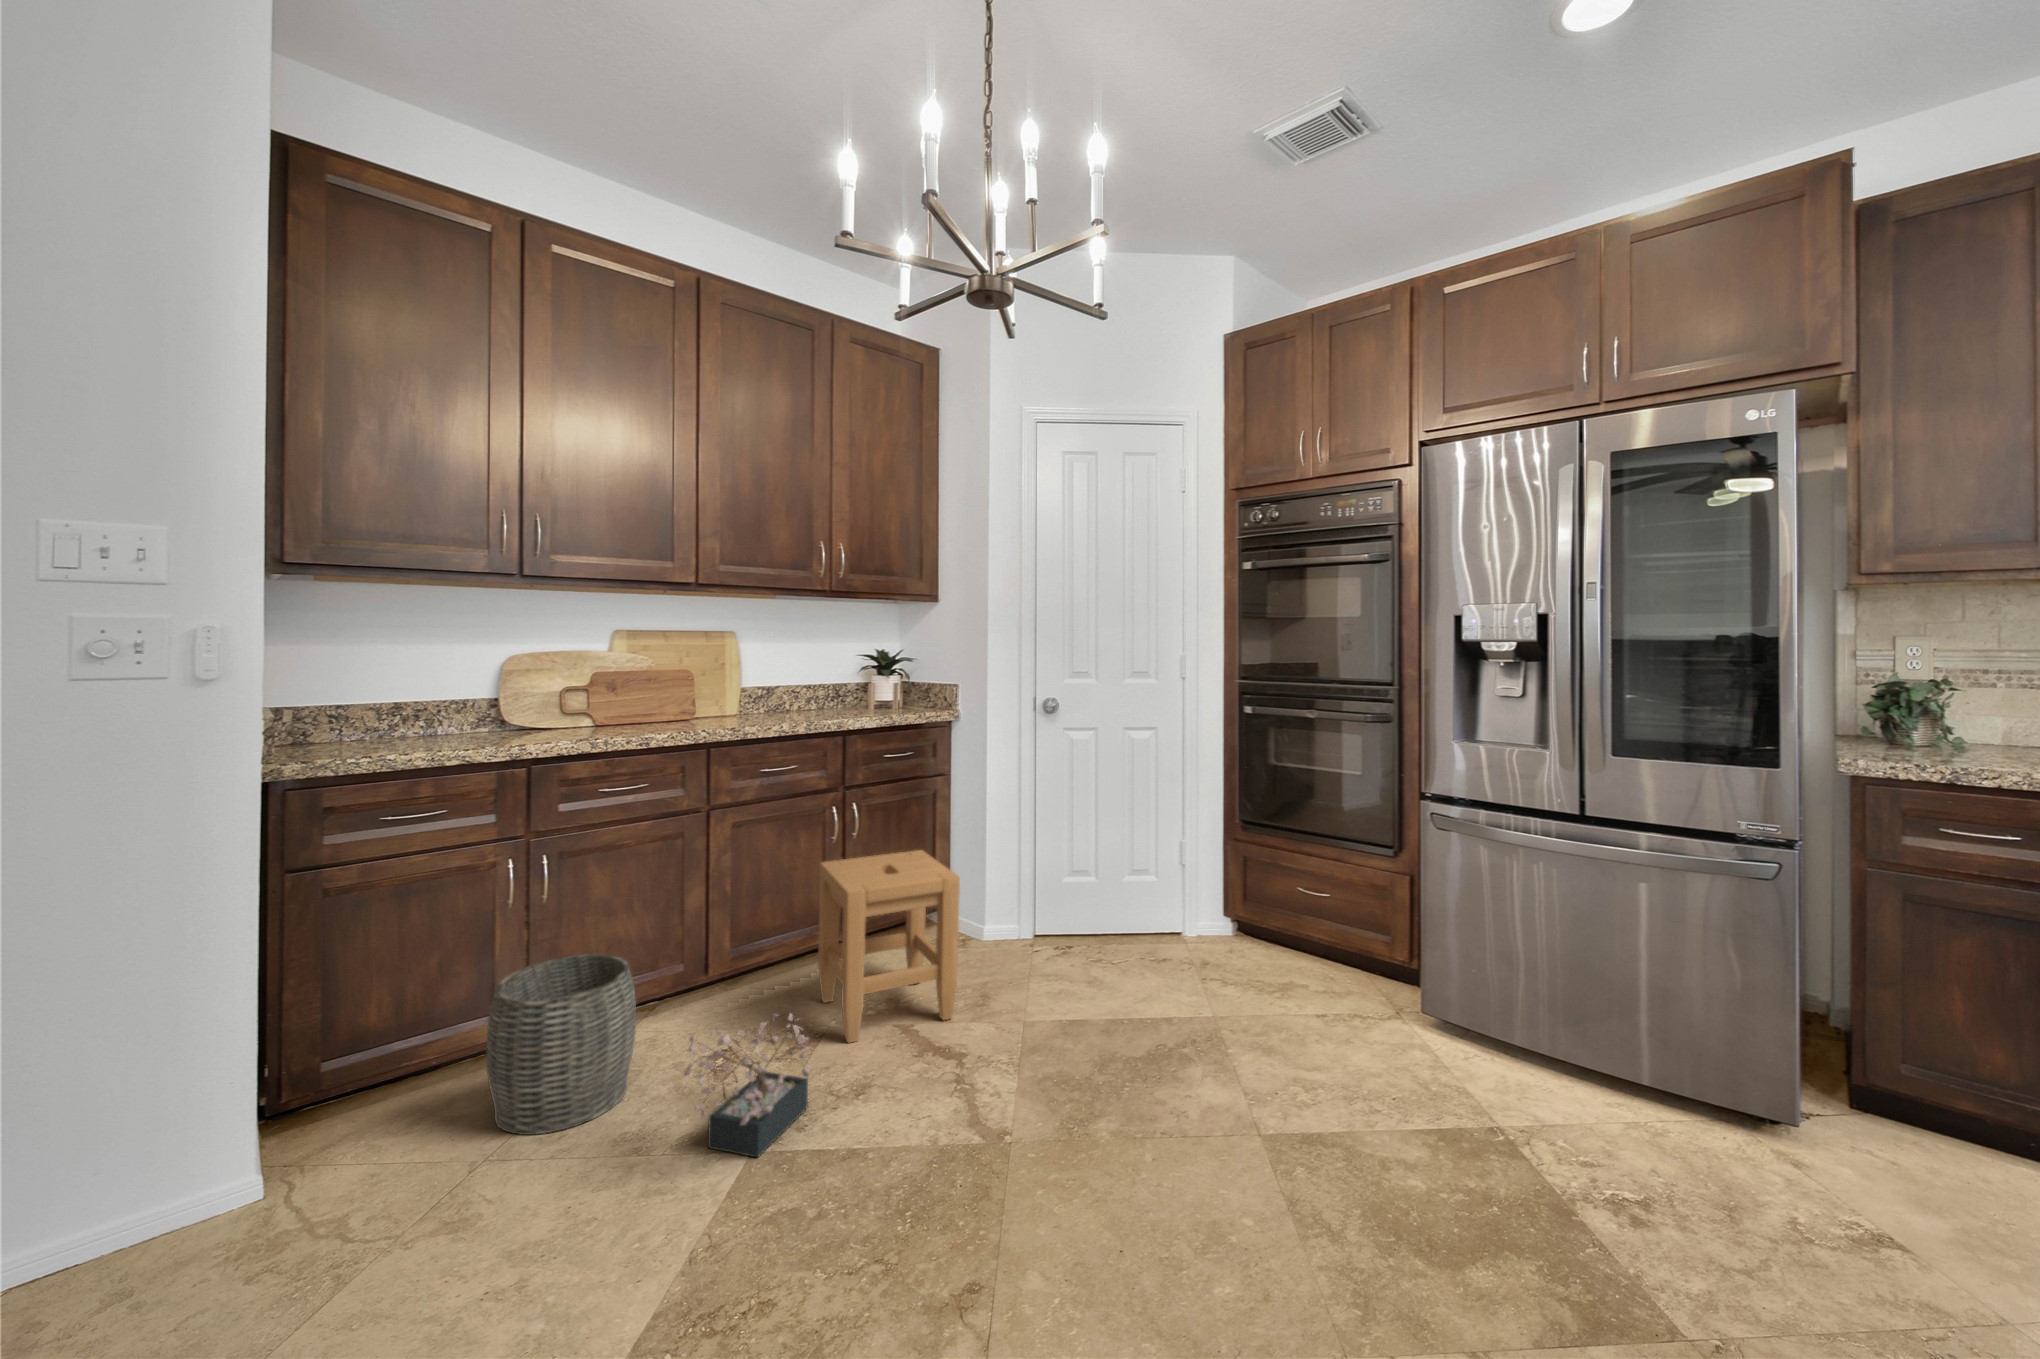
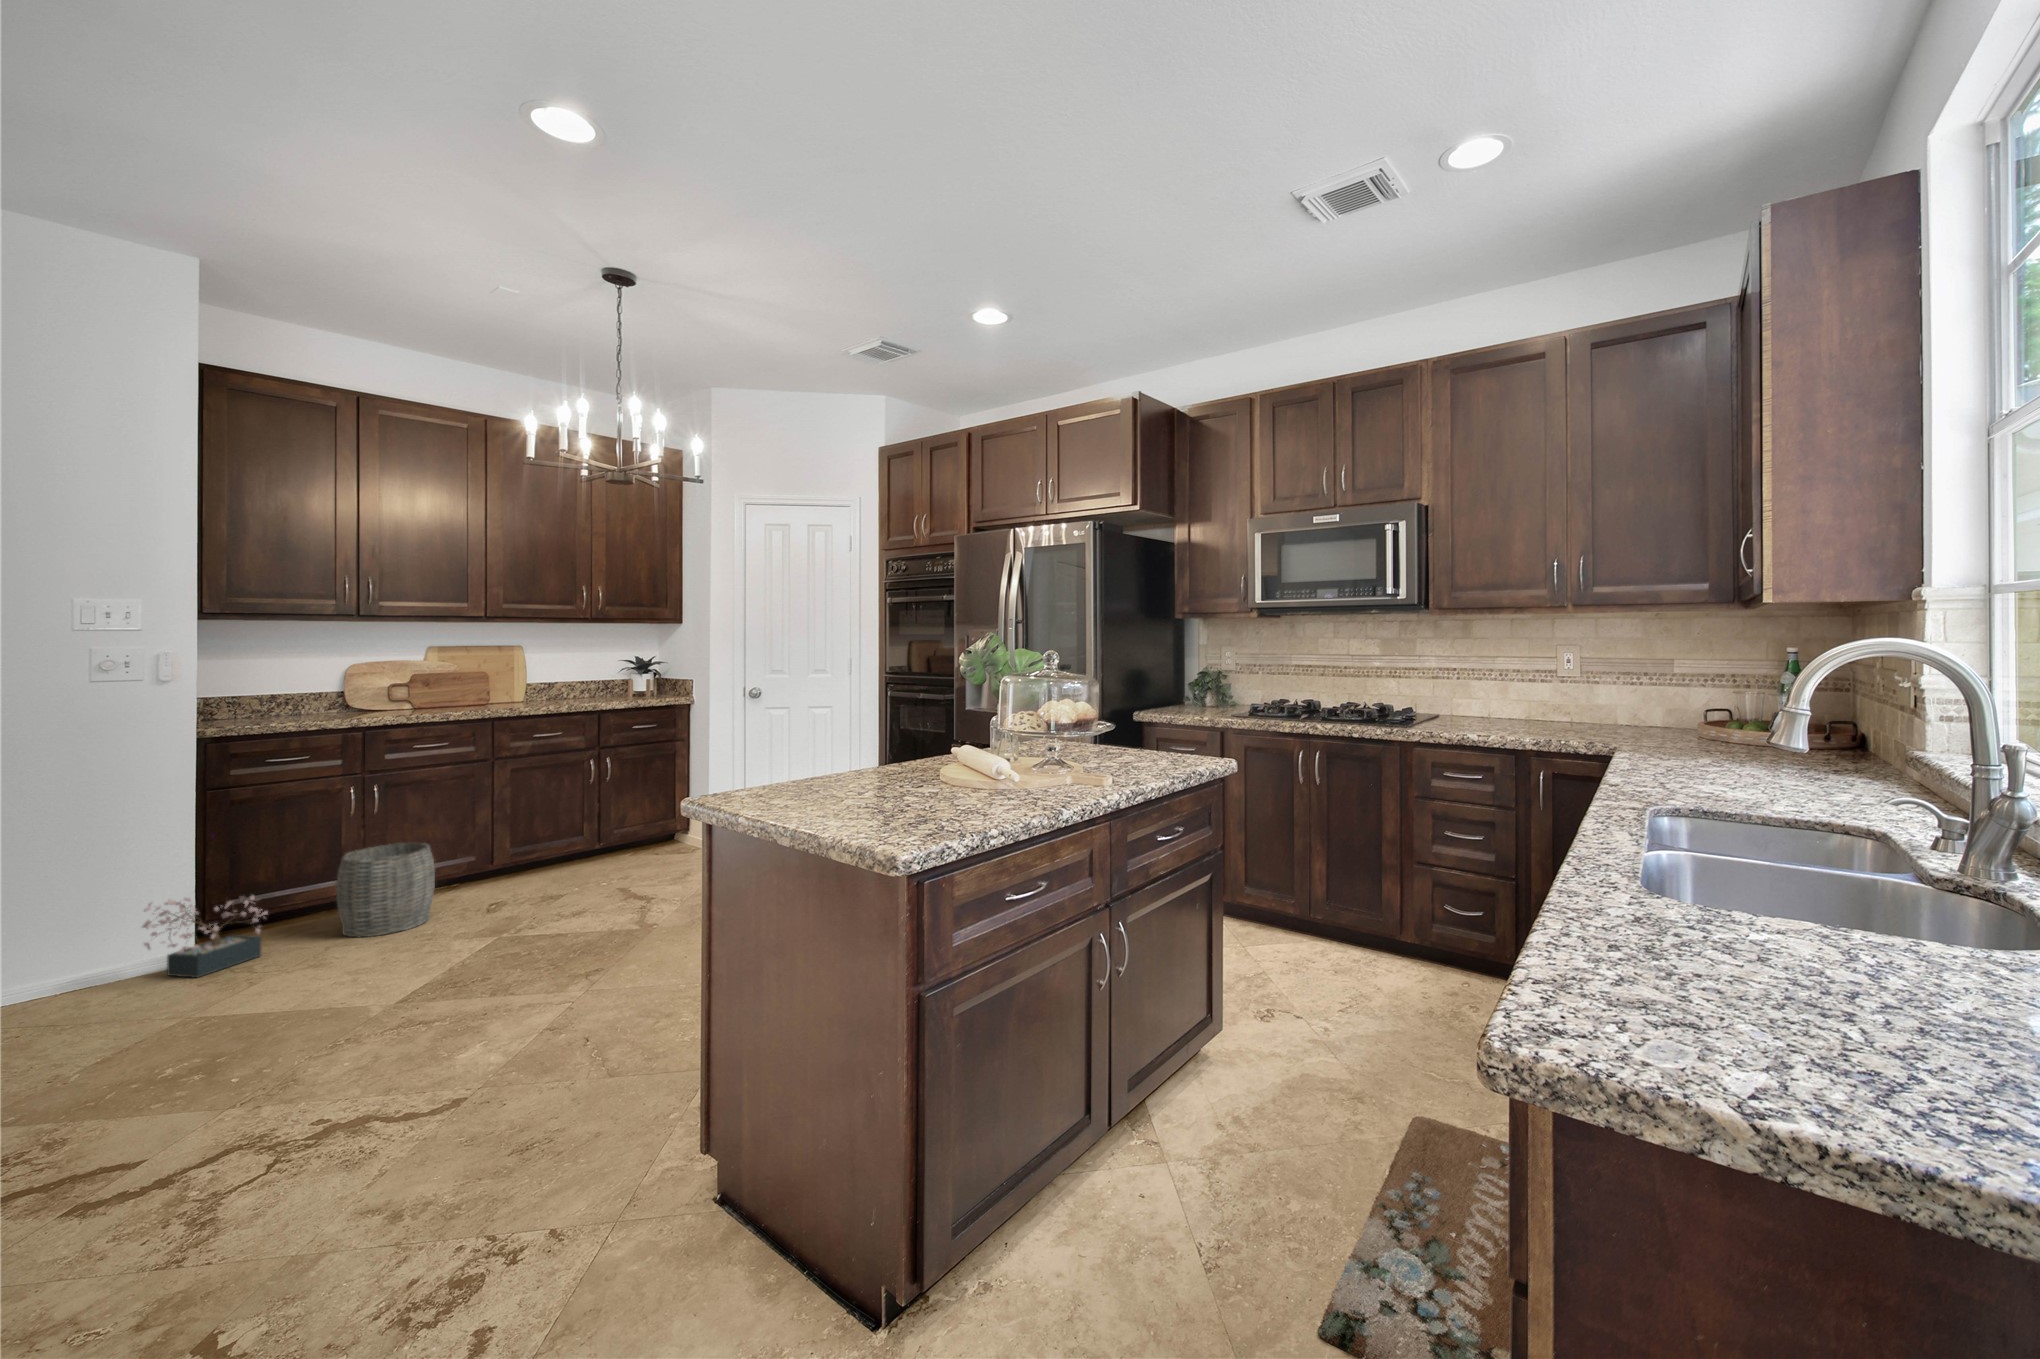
stool: present [818,850,960,1043] -> none [572,785,661,897]
decorative plant: present [683,1014,810,1157] -> present [143,896,268,978]

